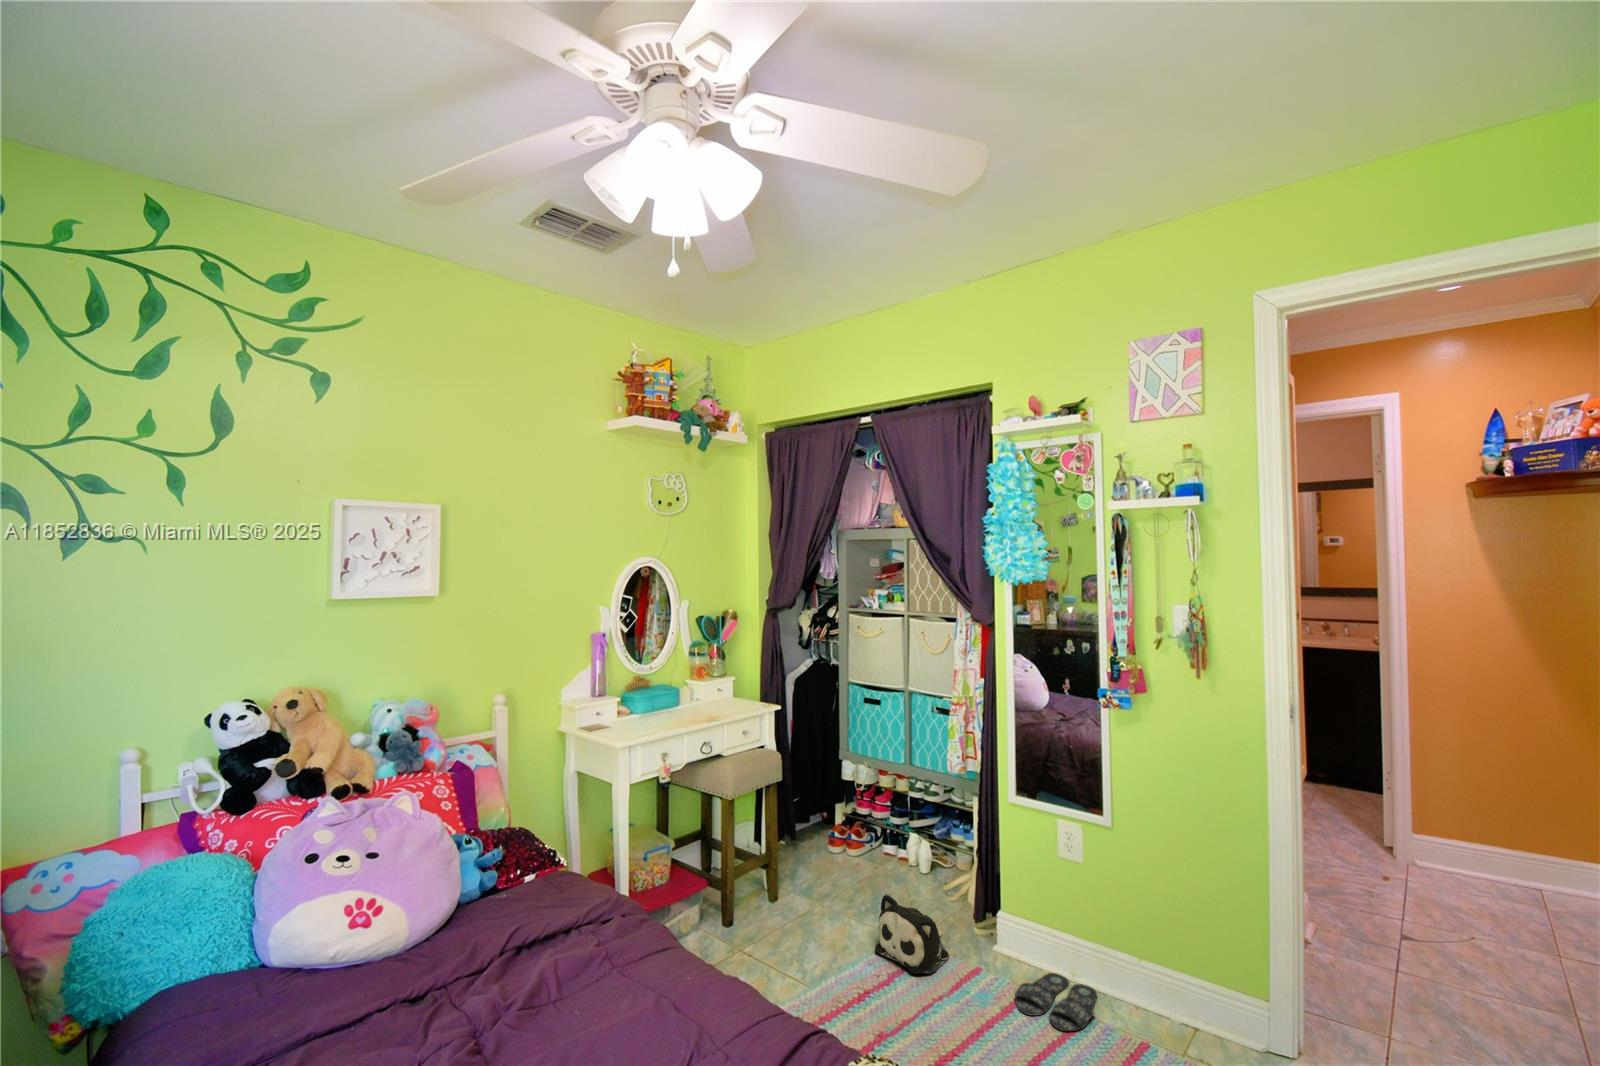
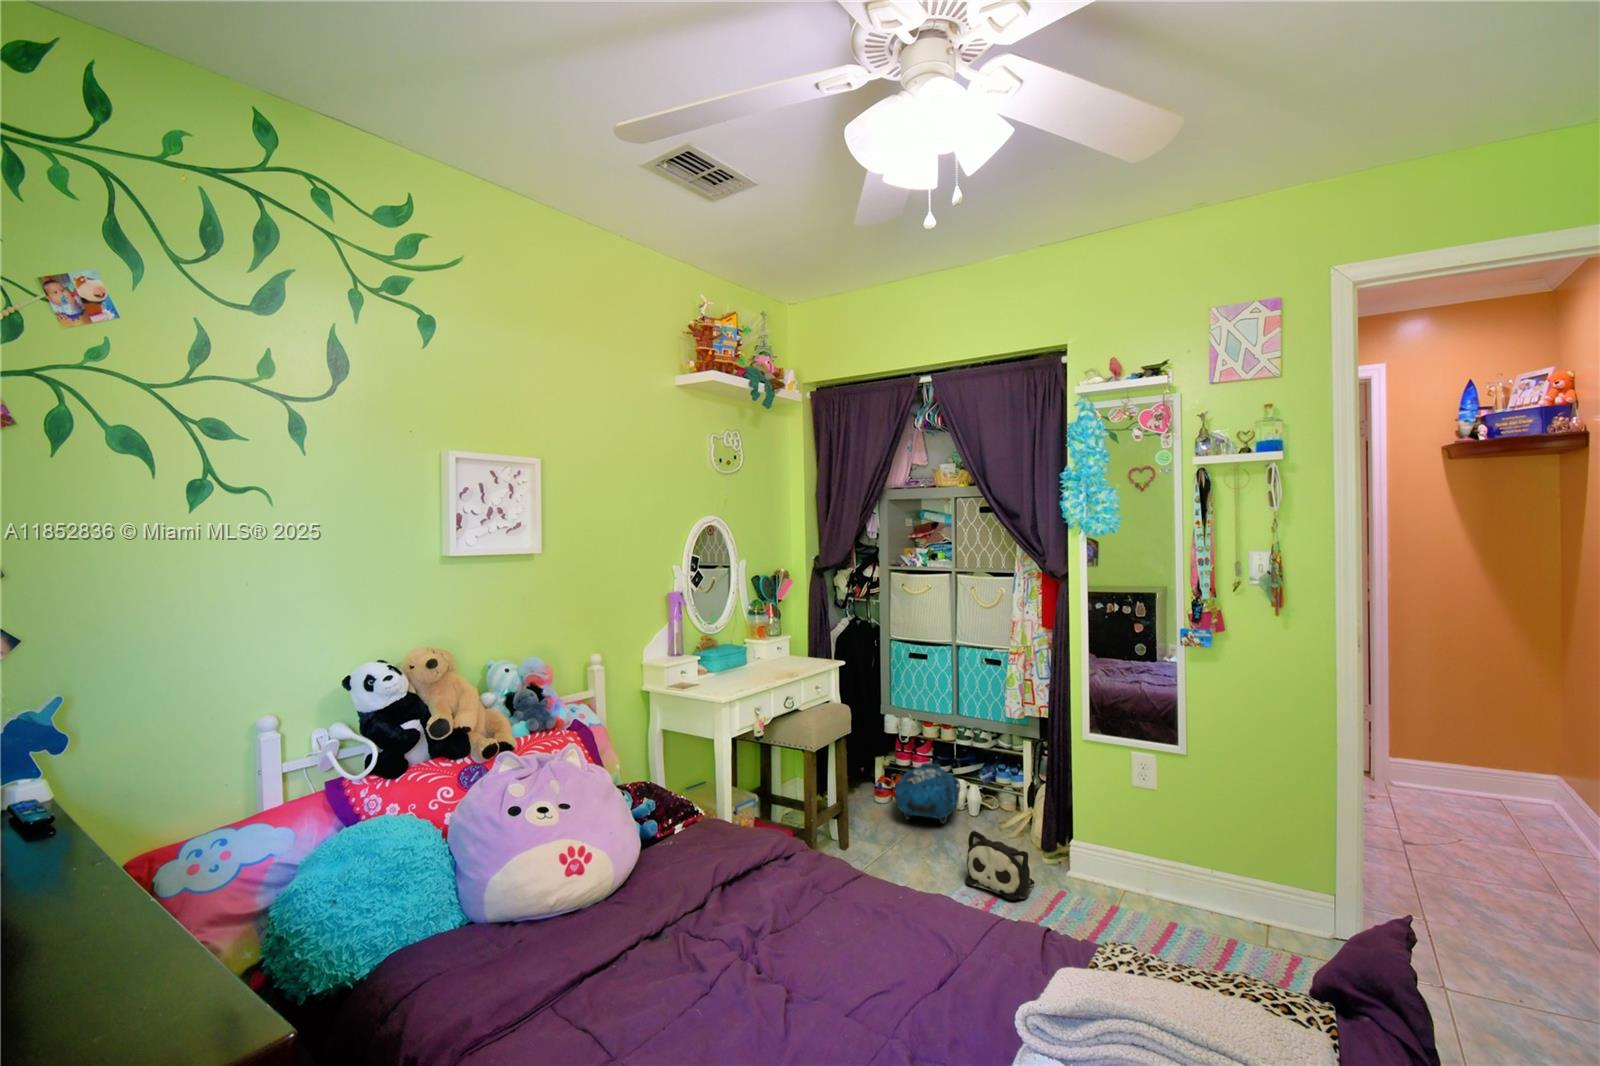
backpack: none [833,815,908,882] -> present [895,763,961,823]
slippers: present [1015,973,1097,1031] -> none [1108,890,1184,937]

